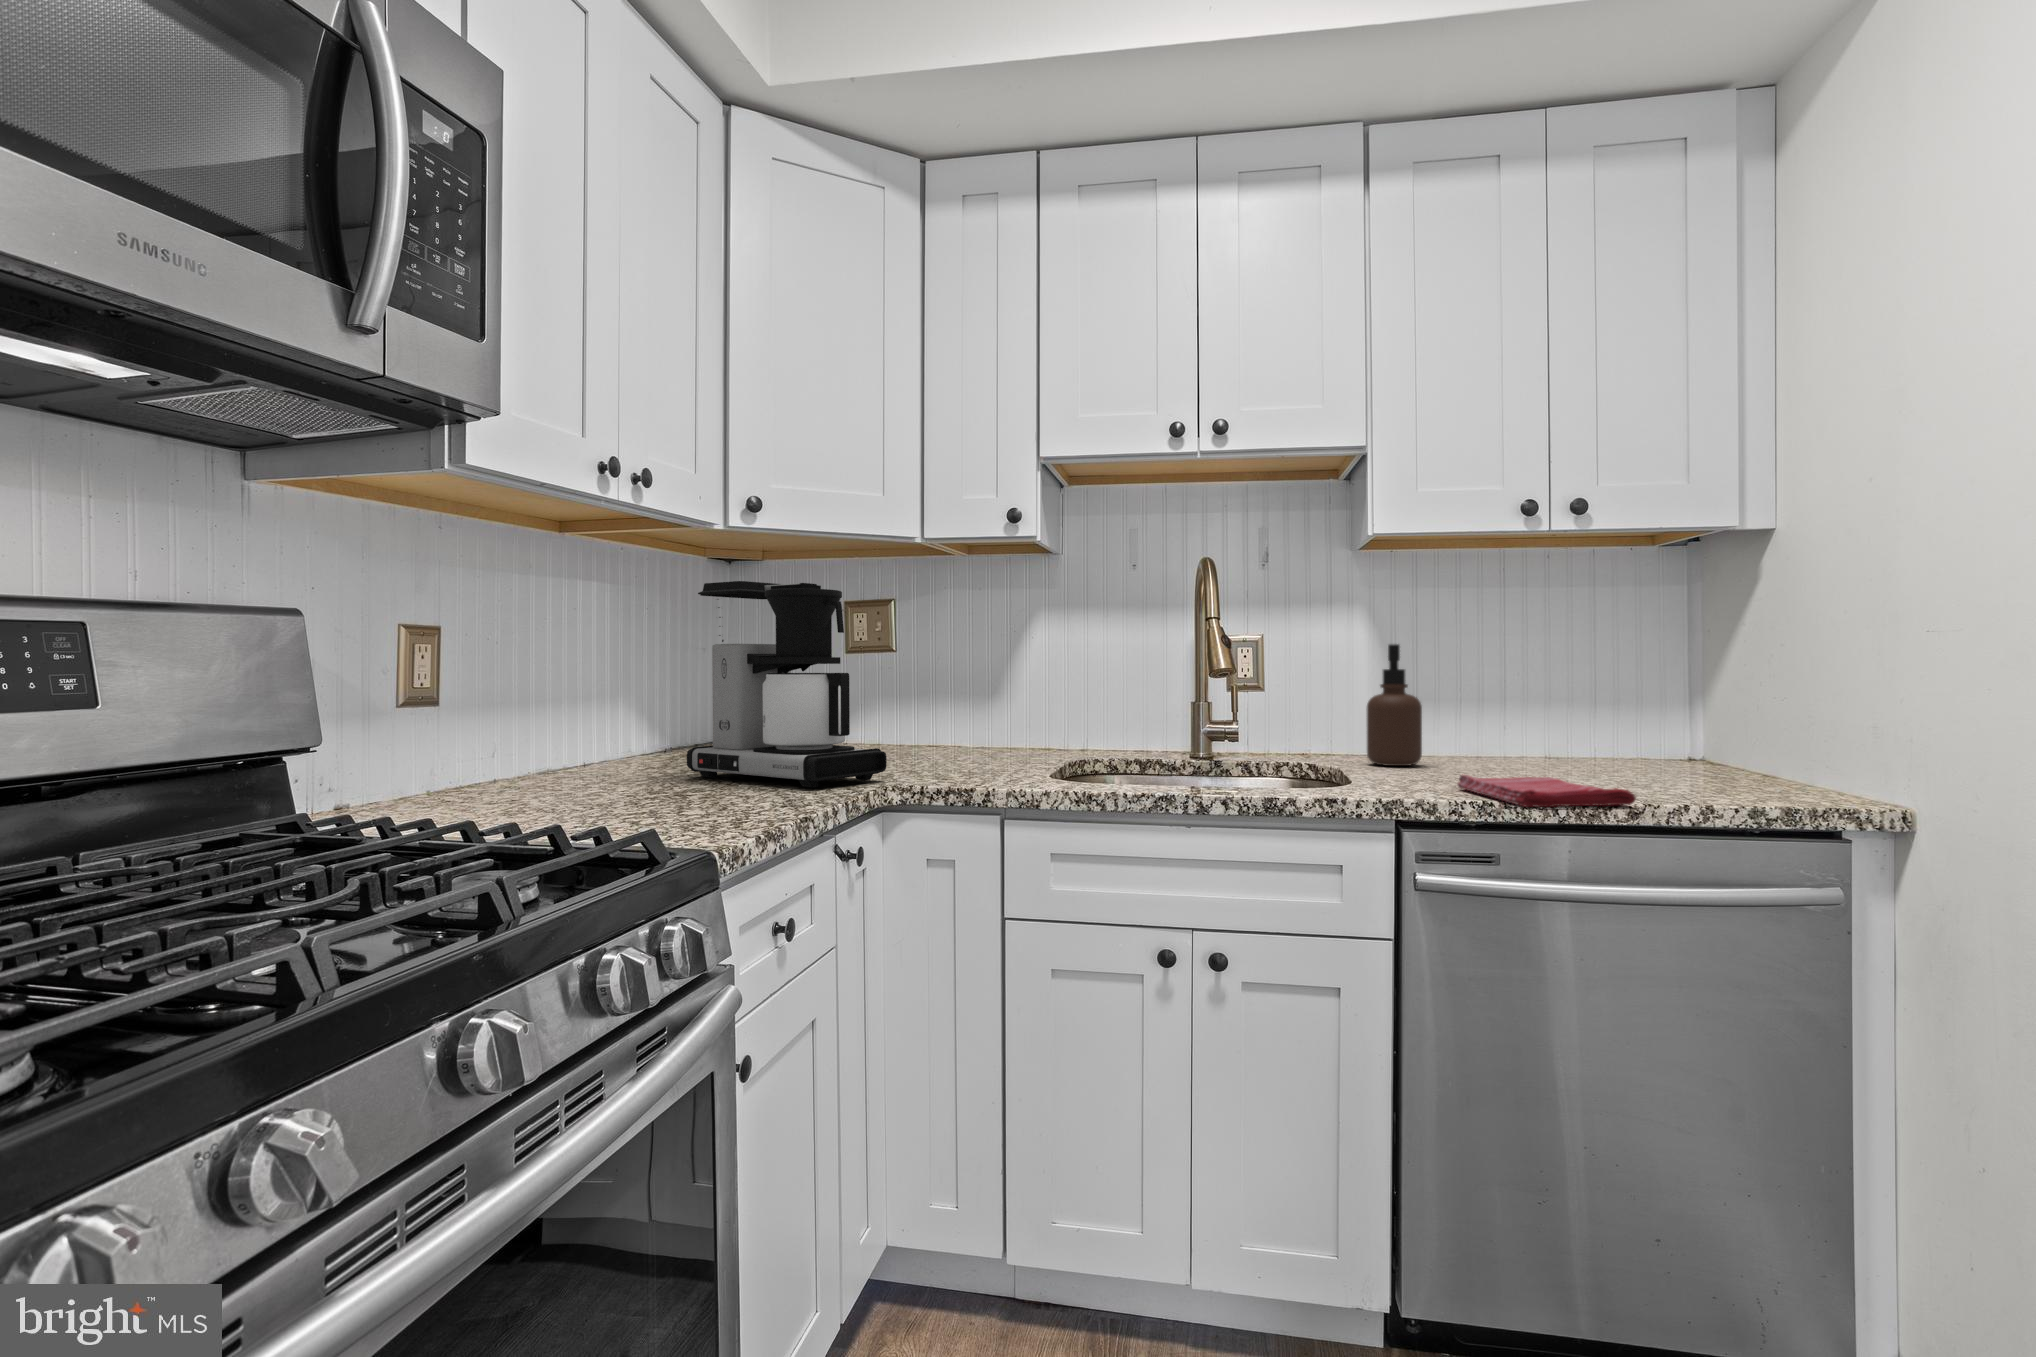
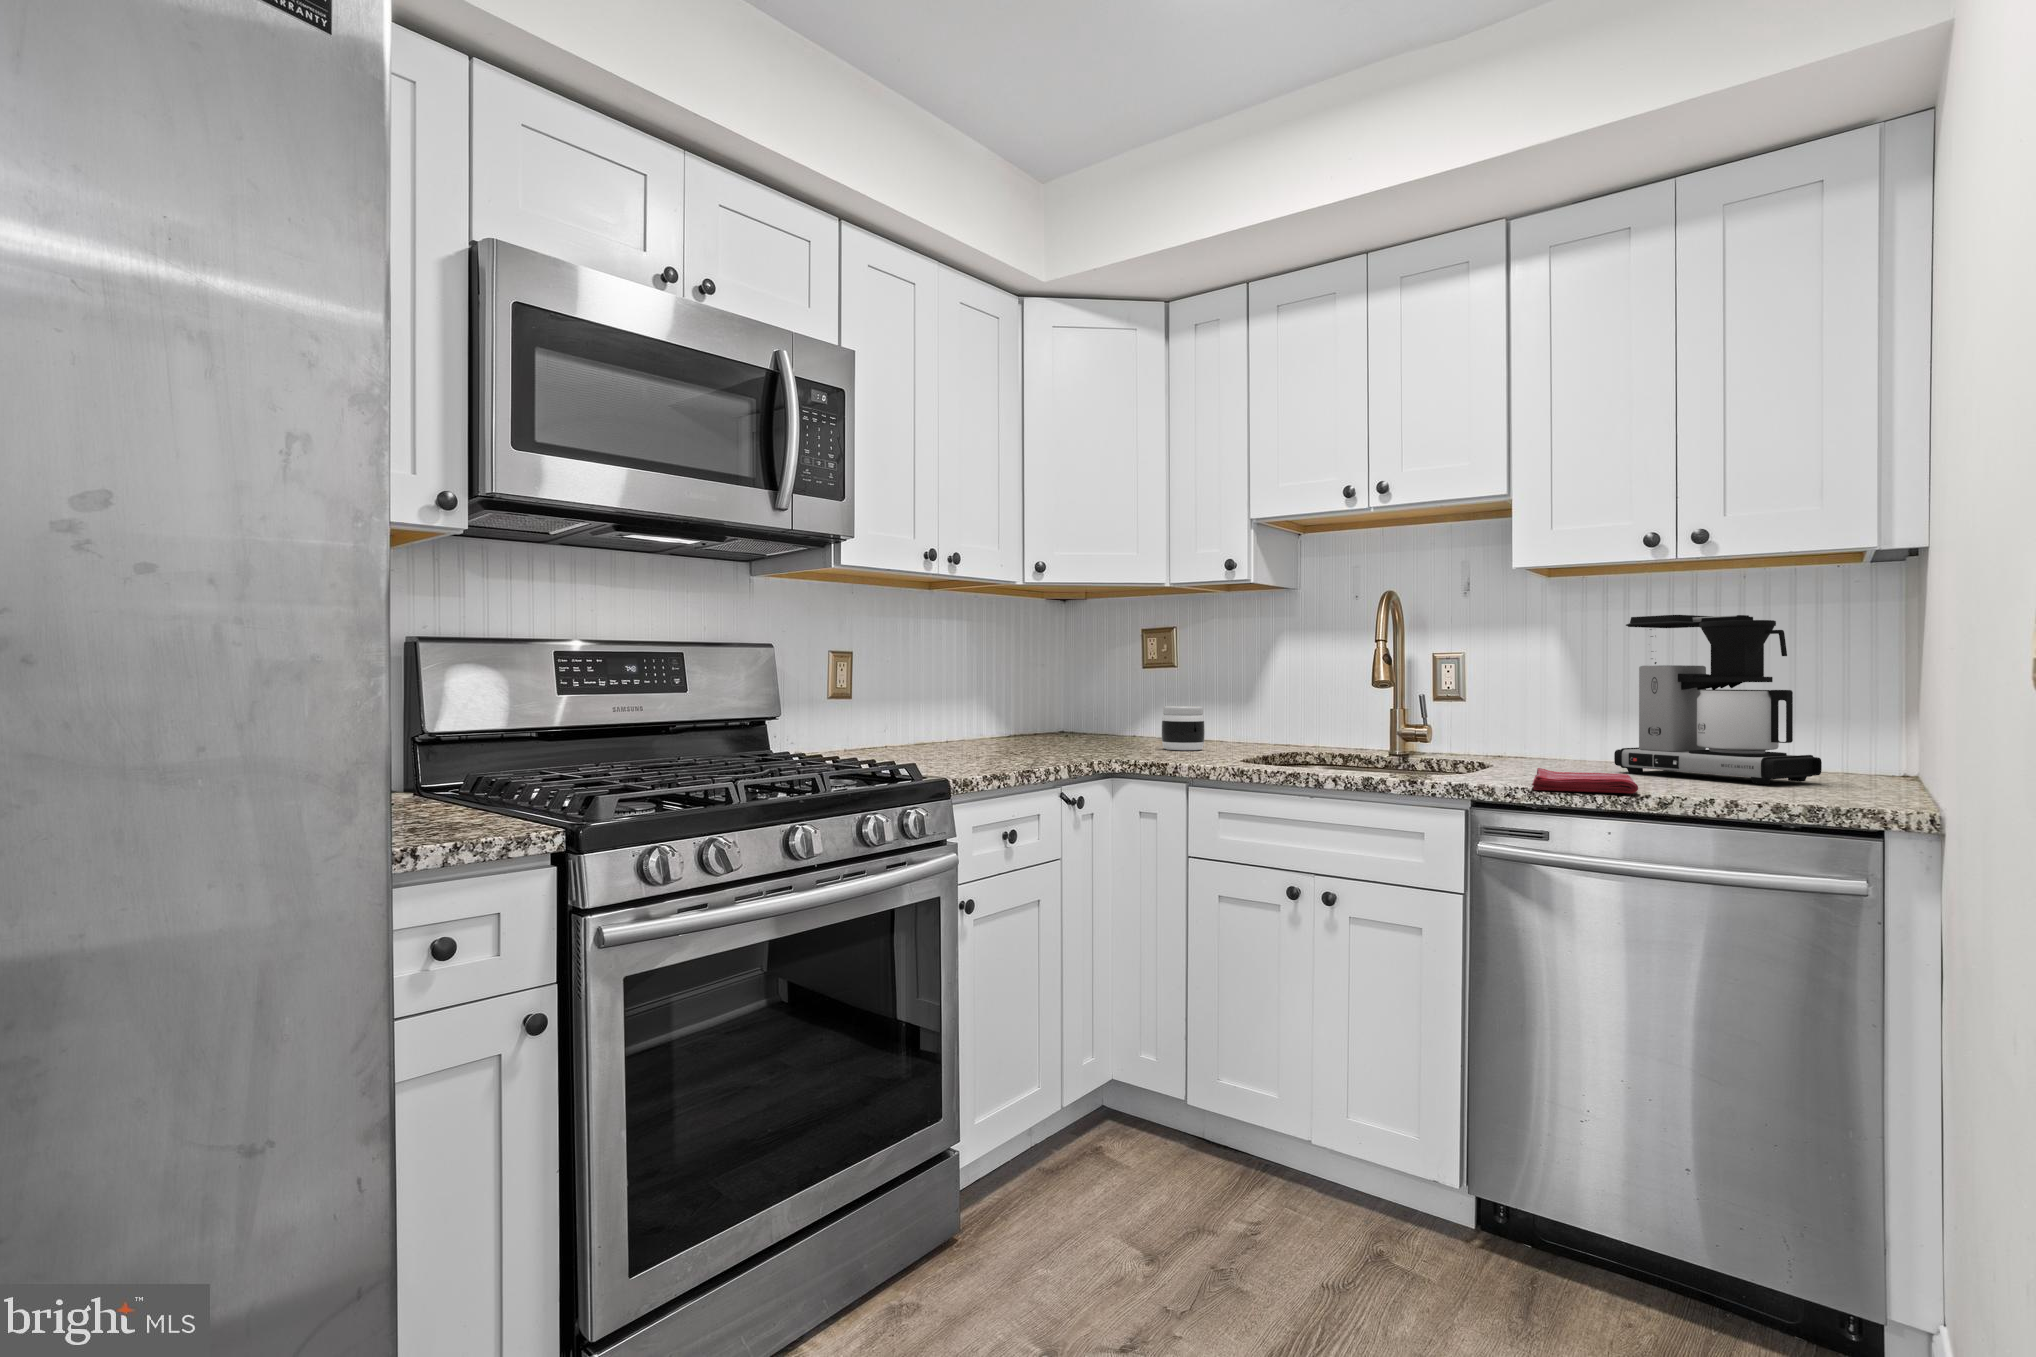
coffee maker: present [687,581,887,788] -> present [1614,615,1822,784]
soap dispenser: present [1367,644,1422,766] -> none [1539,660,1591,767]
jar: none [911,703,968,765] -> present [1162,706,1205,750]

